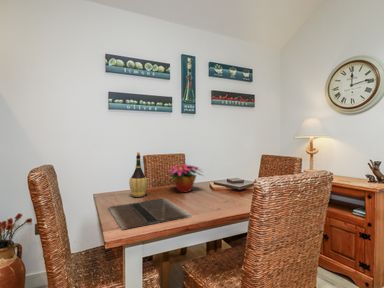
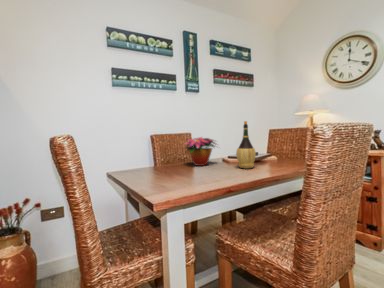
wine bottle: present [129,152,147,197] -> present [236,121,256,168]
laptop: present [108,198,191,230] -> none [132,170,226,197]

